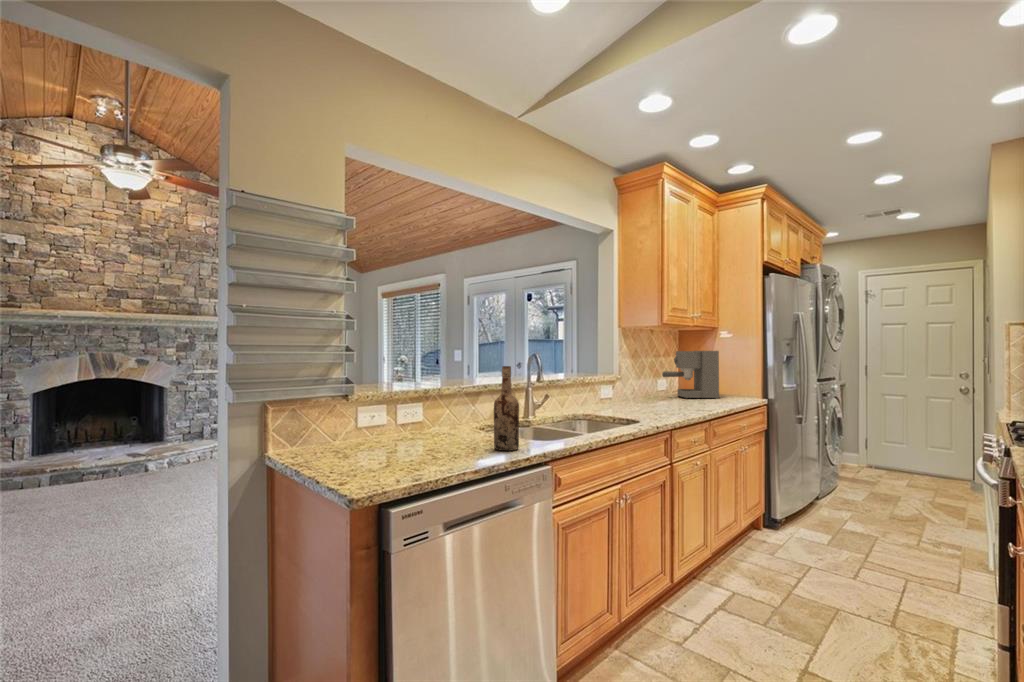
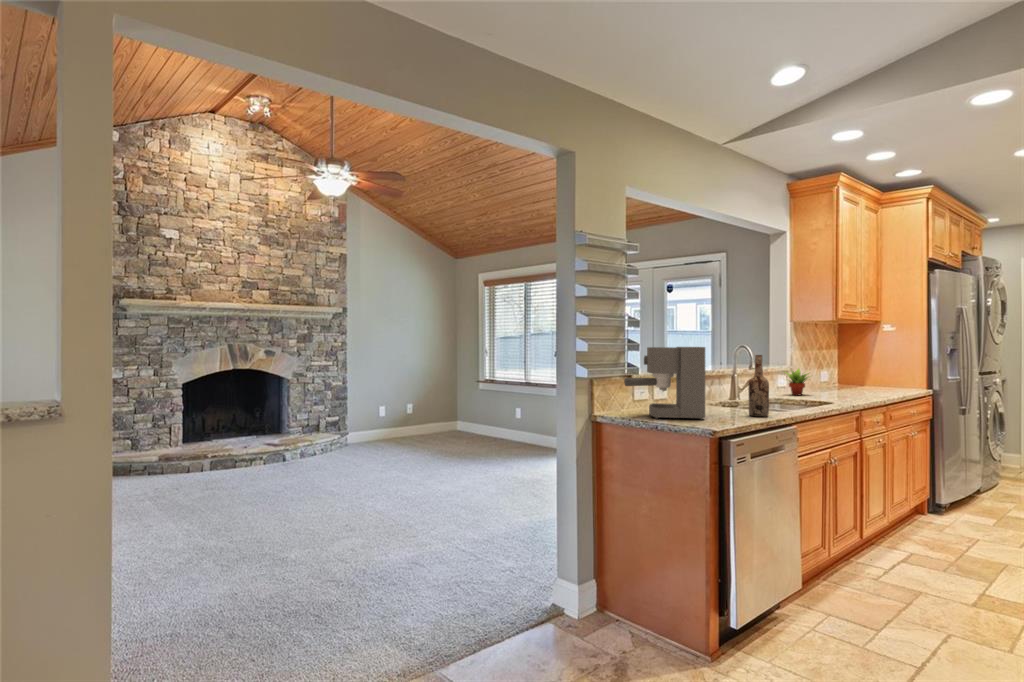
coffee maker: present [662,351,719,399] -> present [624,347,705,420]
succulent plant: none [605,377,636,408] -> present [786,368,809,395]

